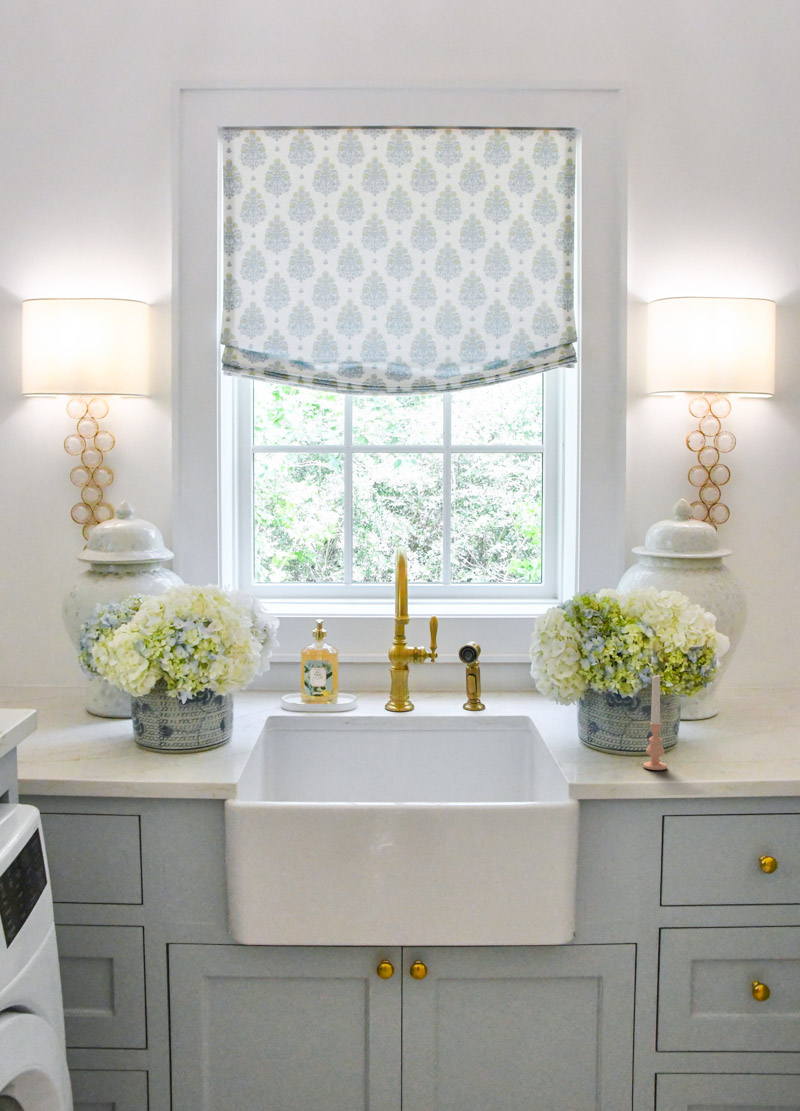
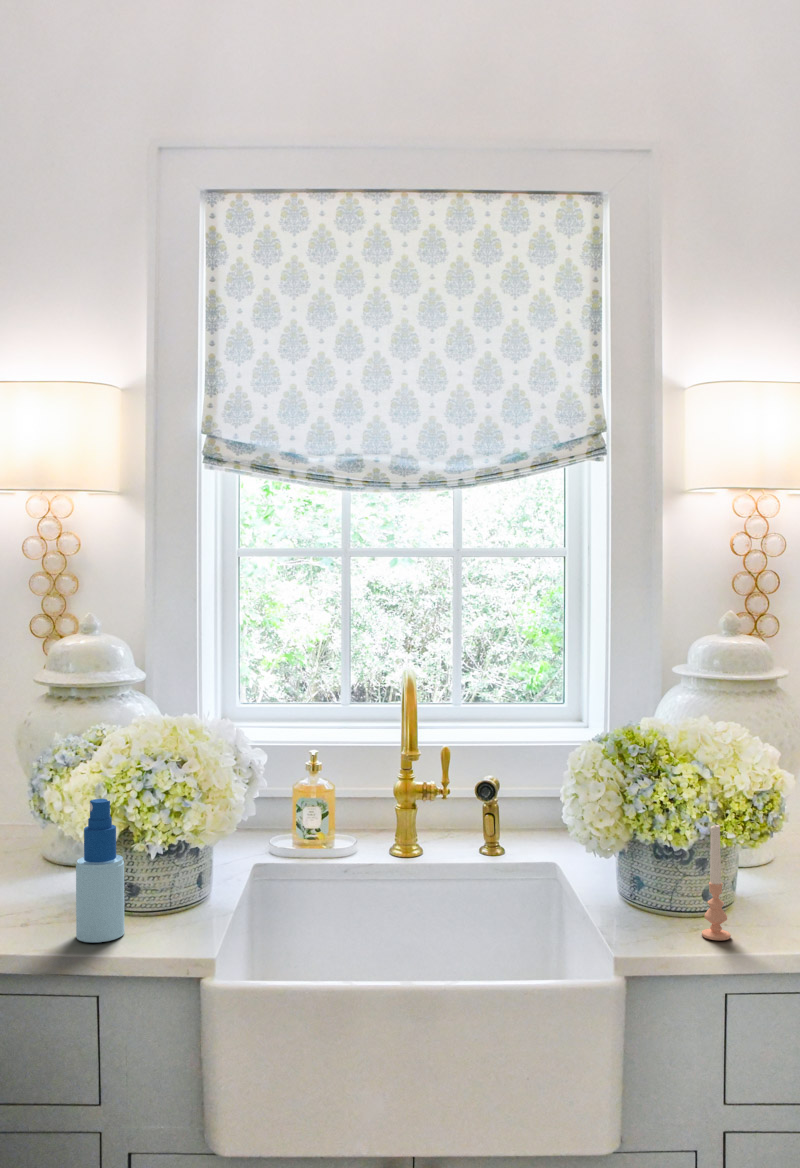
spray bottle: none [120,653,161,770] -> present [76,799,124,942]

